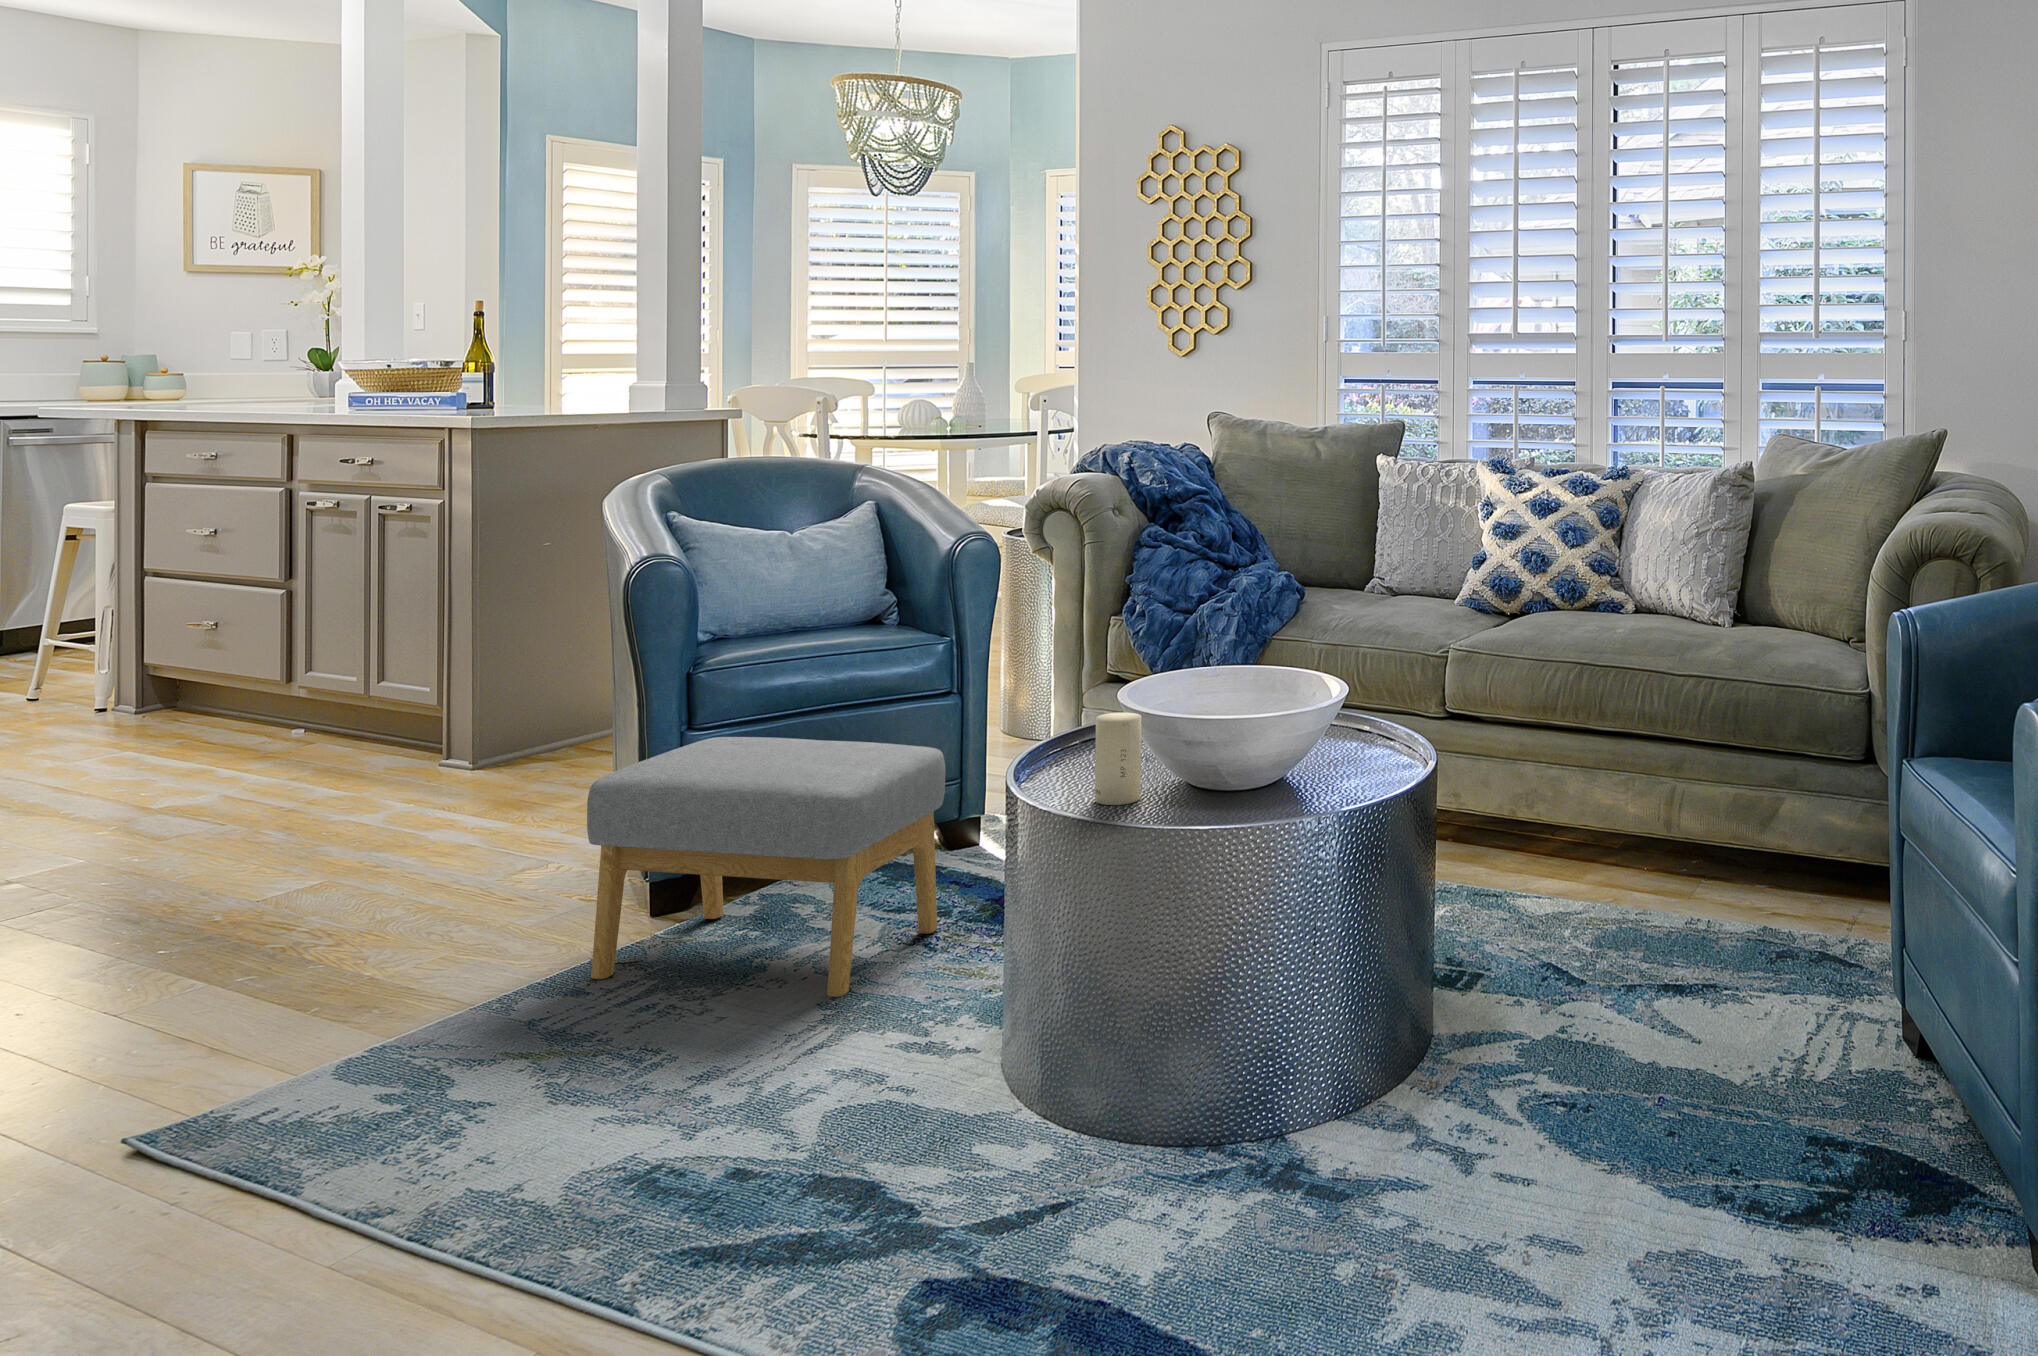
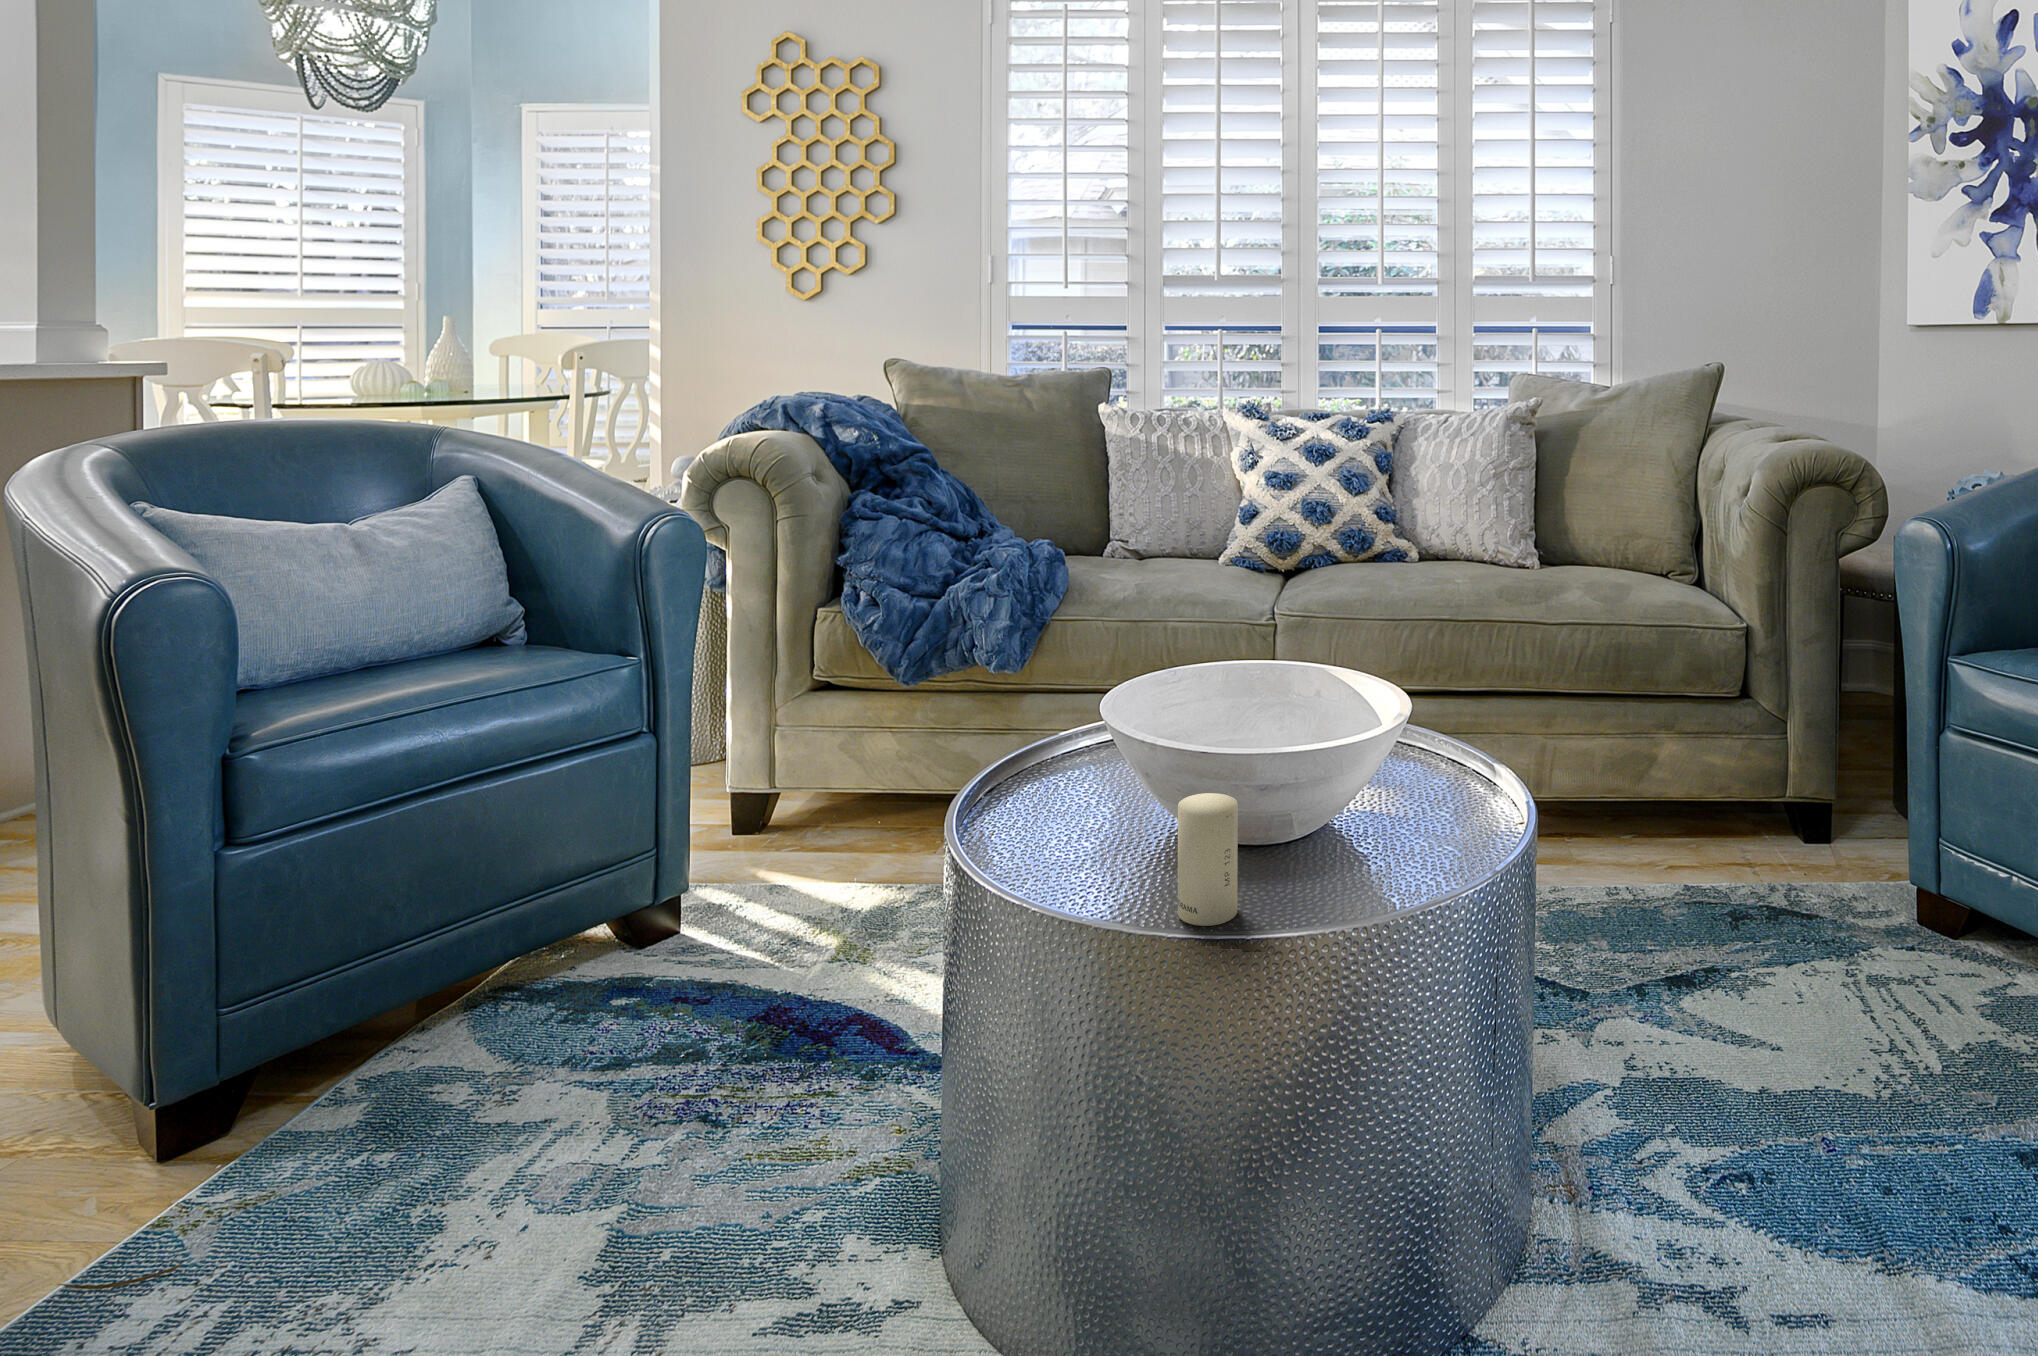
footstool: present [587,737,945,997] -> none [252,824,775,1259]

